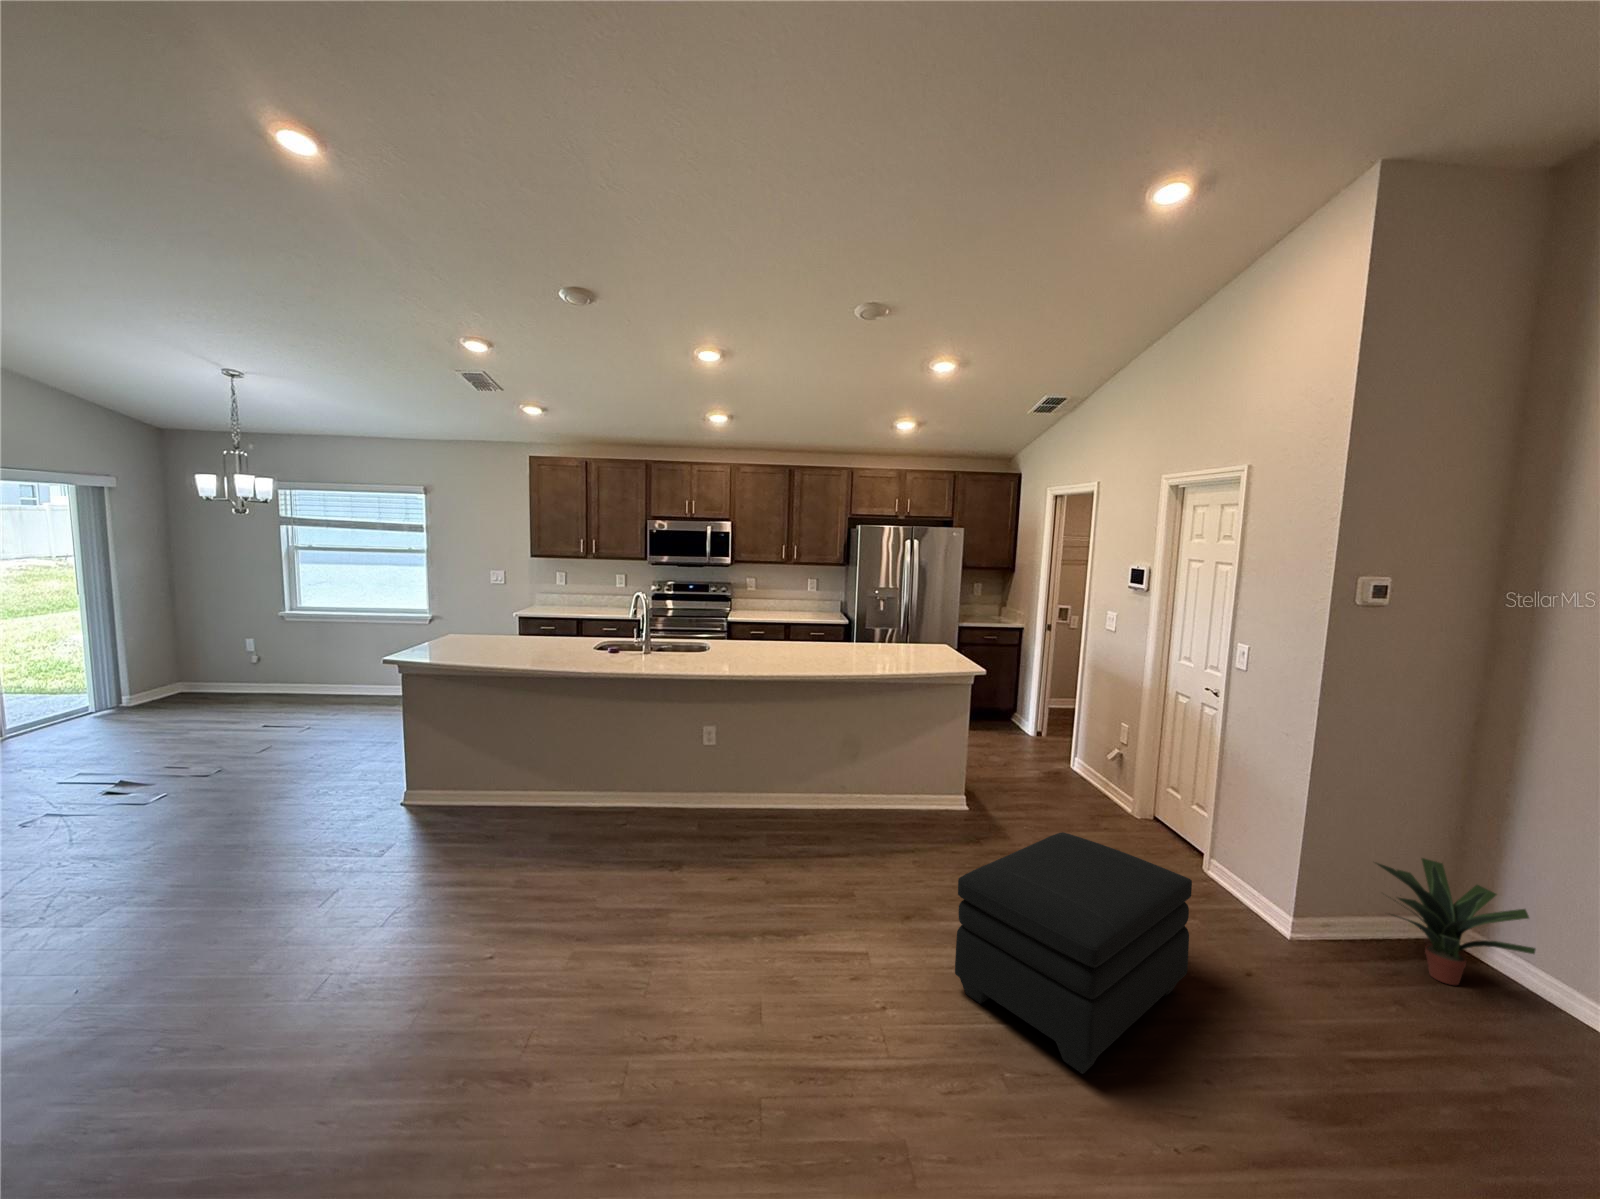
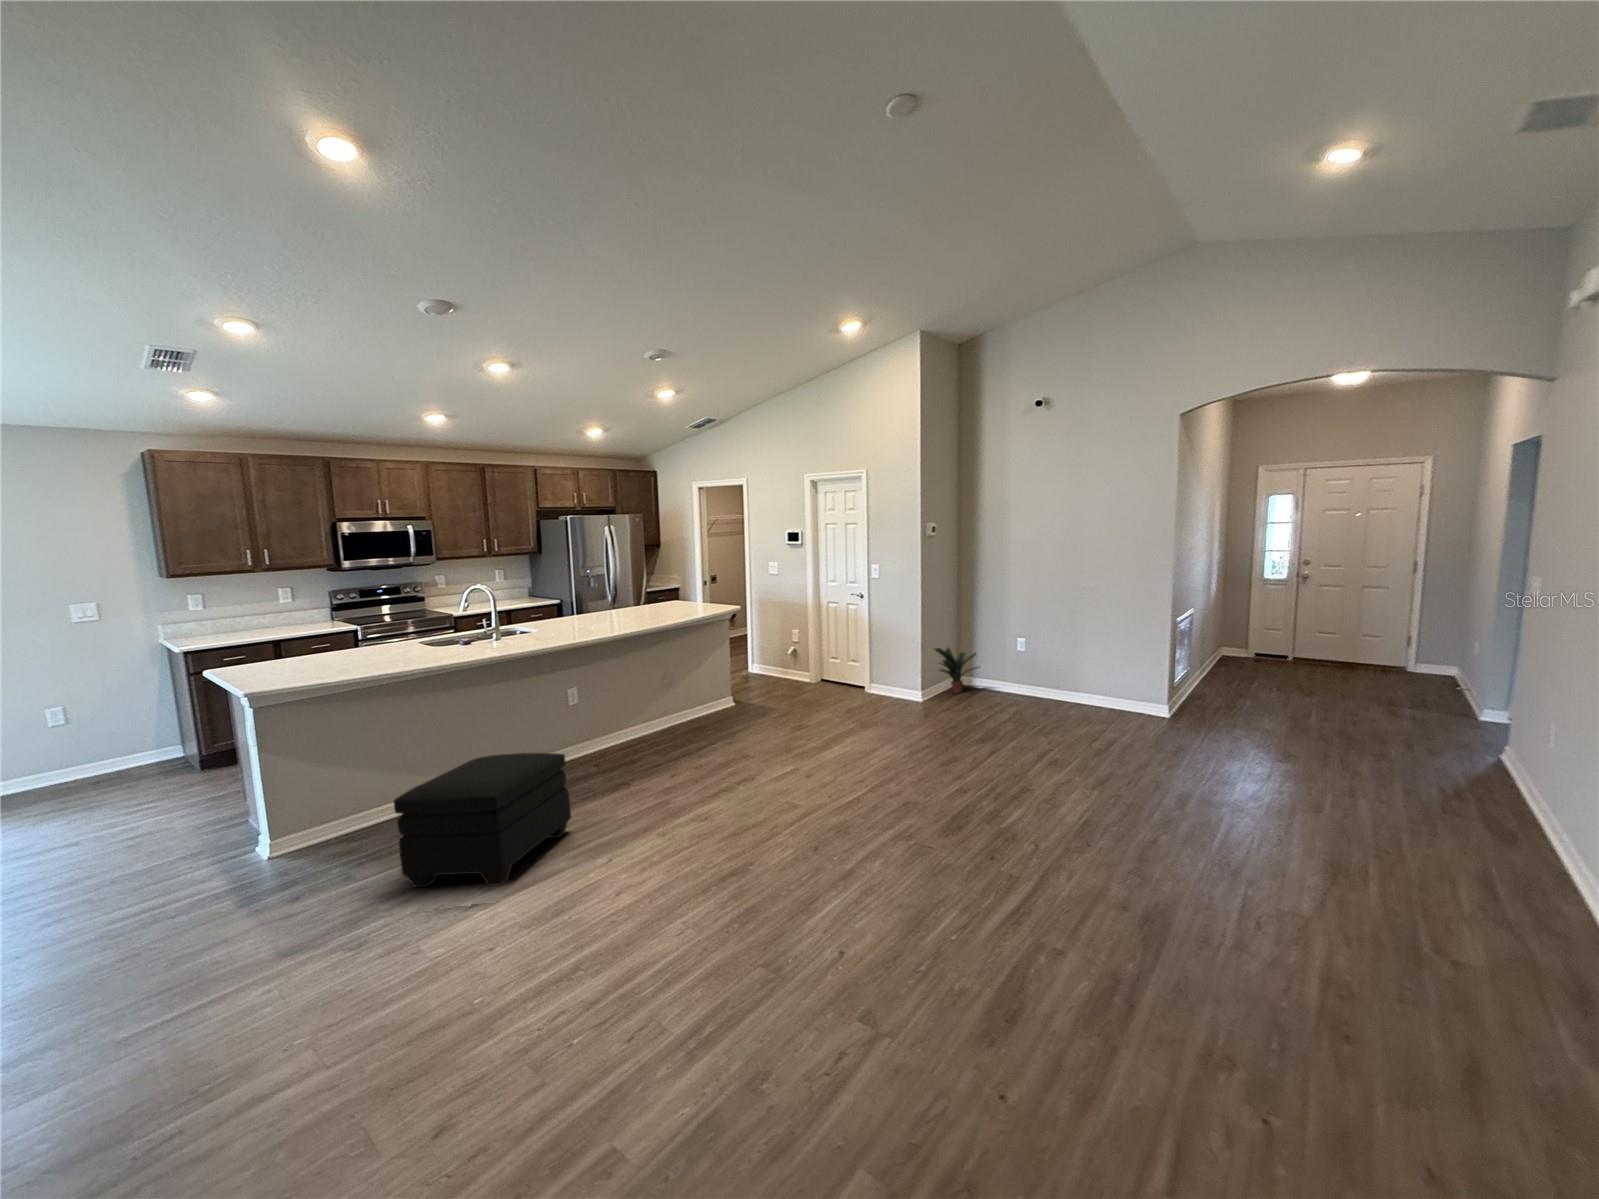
ottoman: present [955,832,1192,1074] -> present [394,753,571,887]

